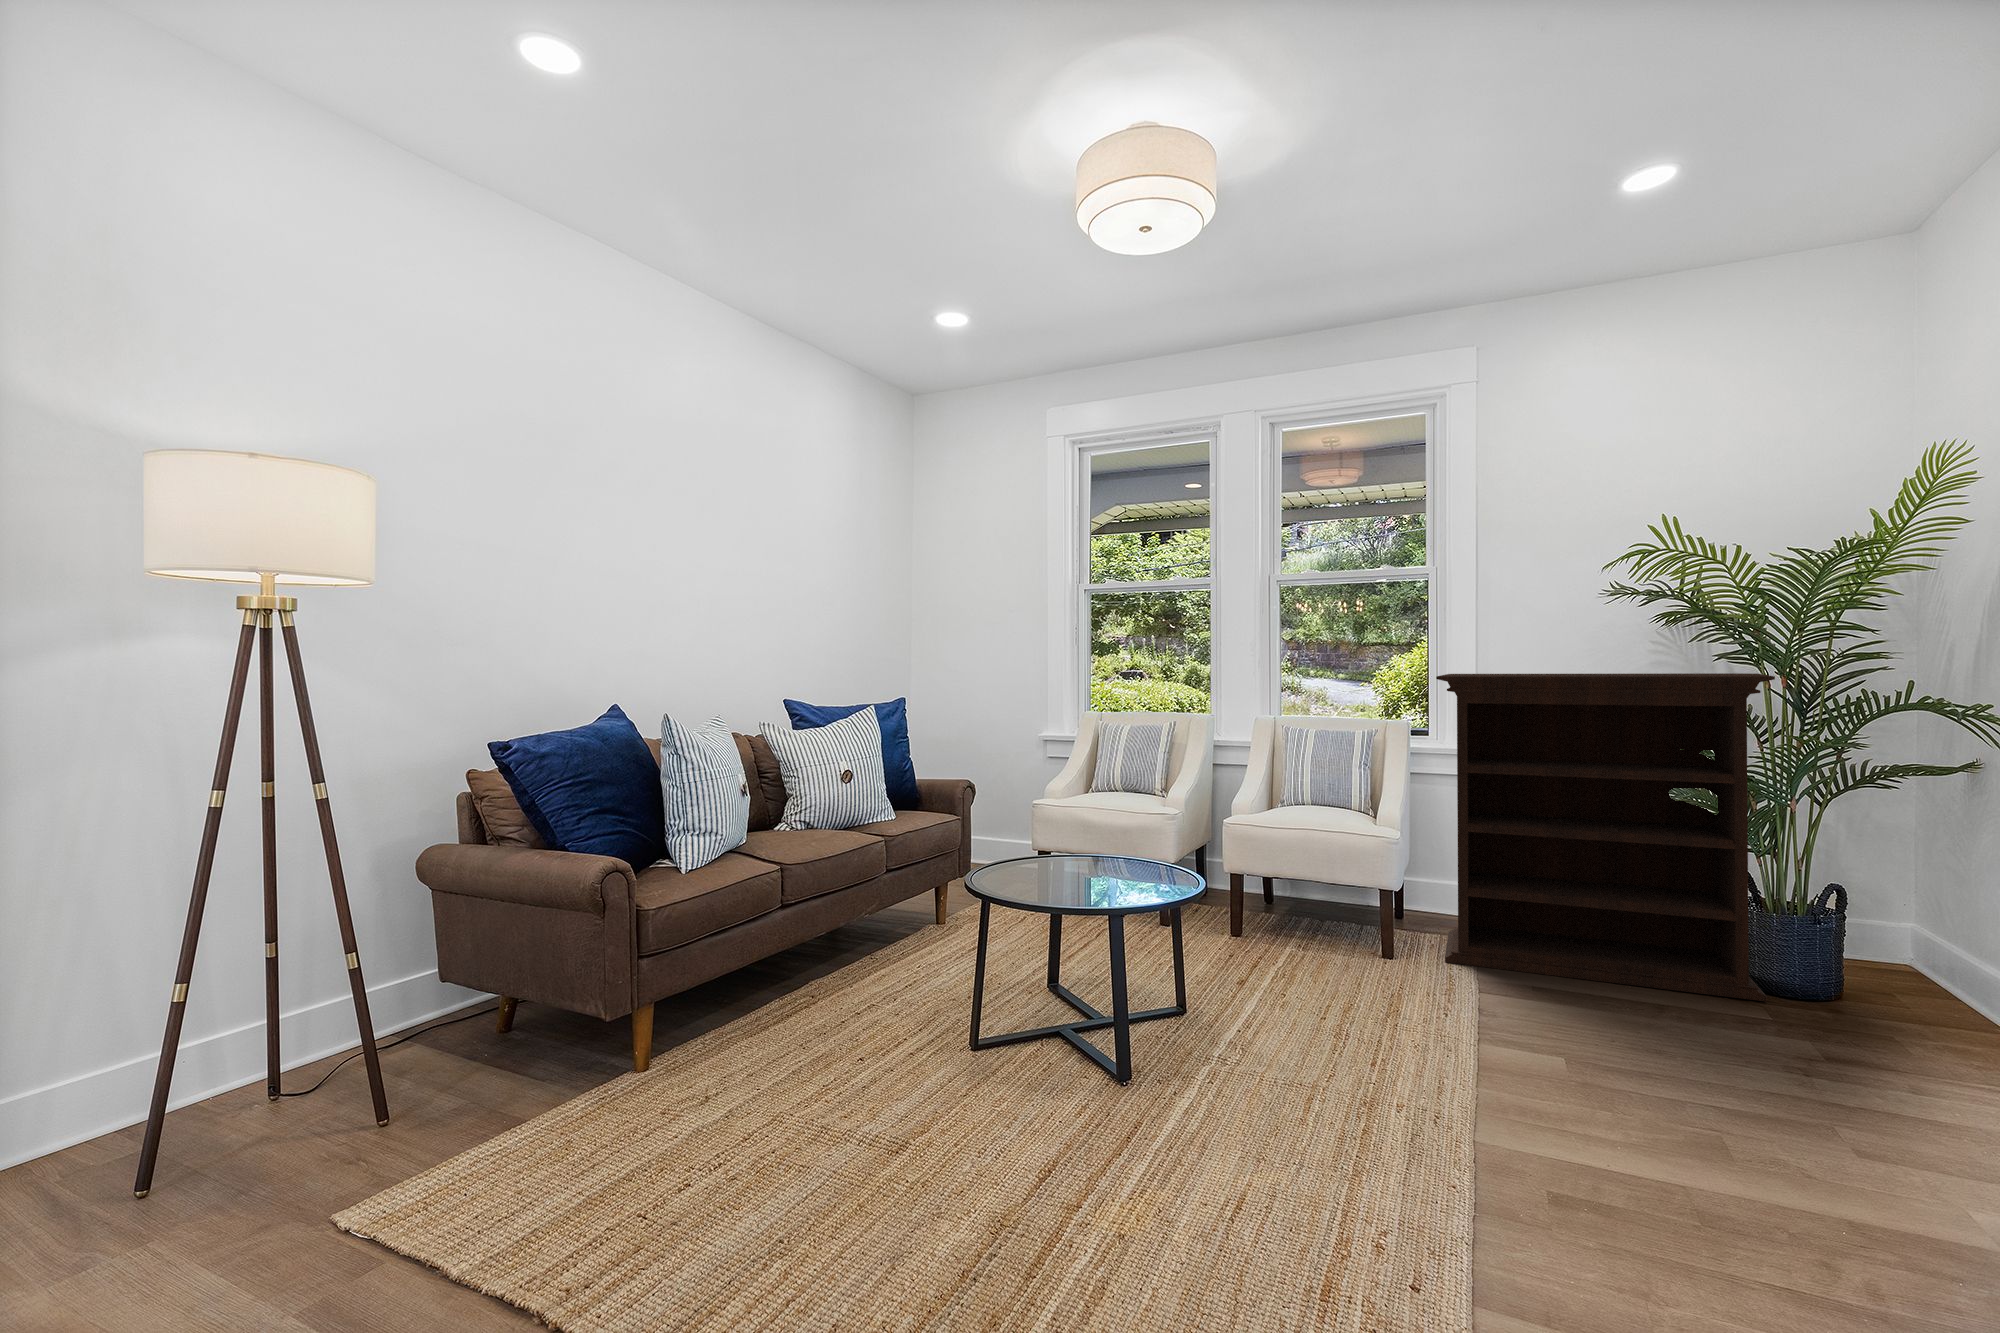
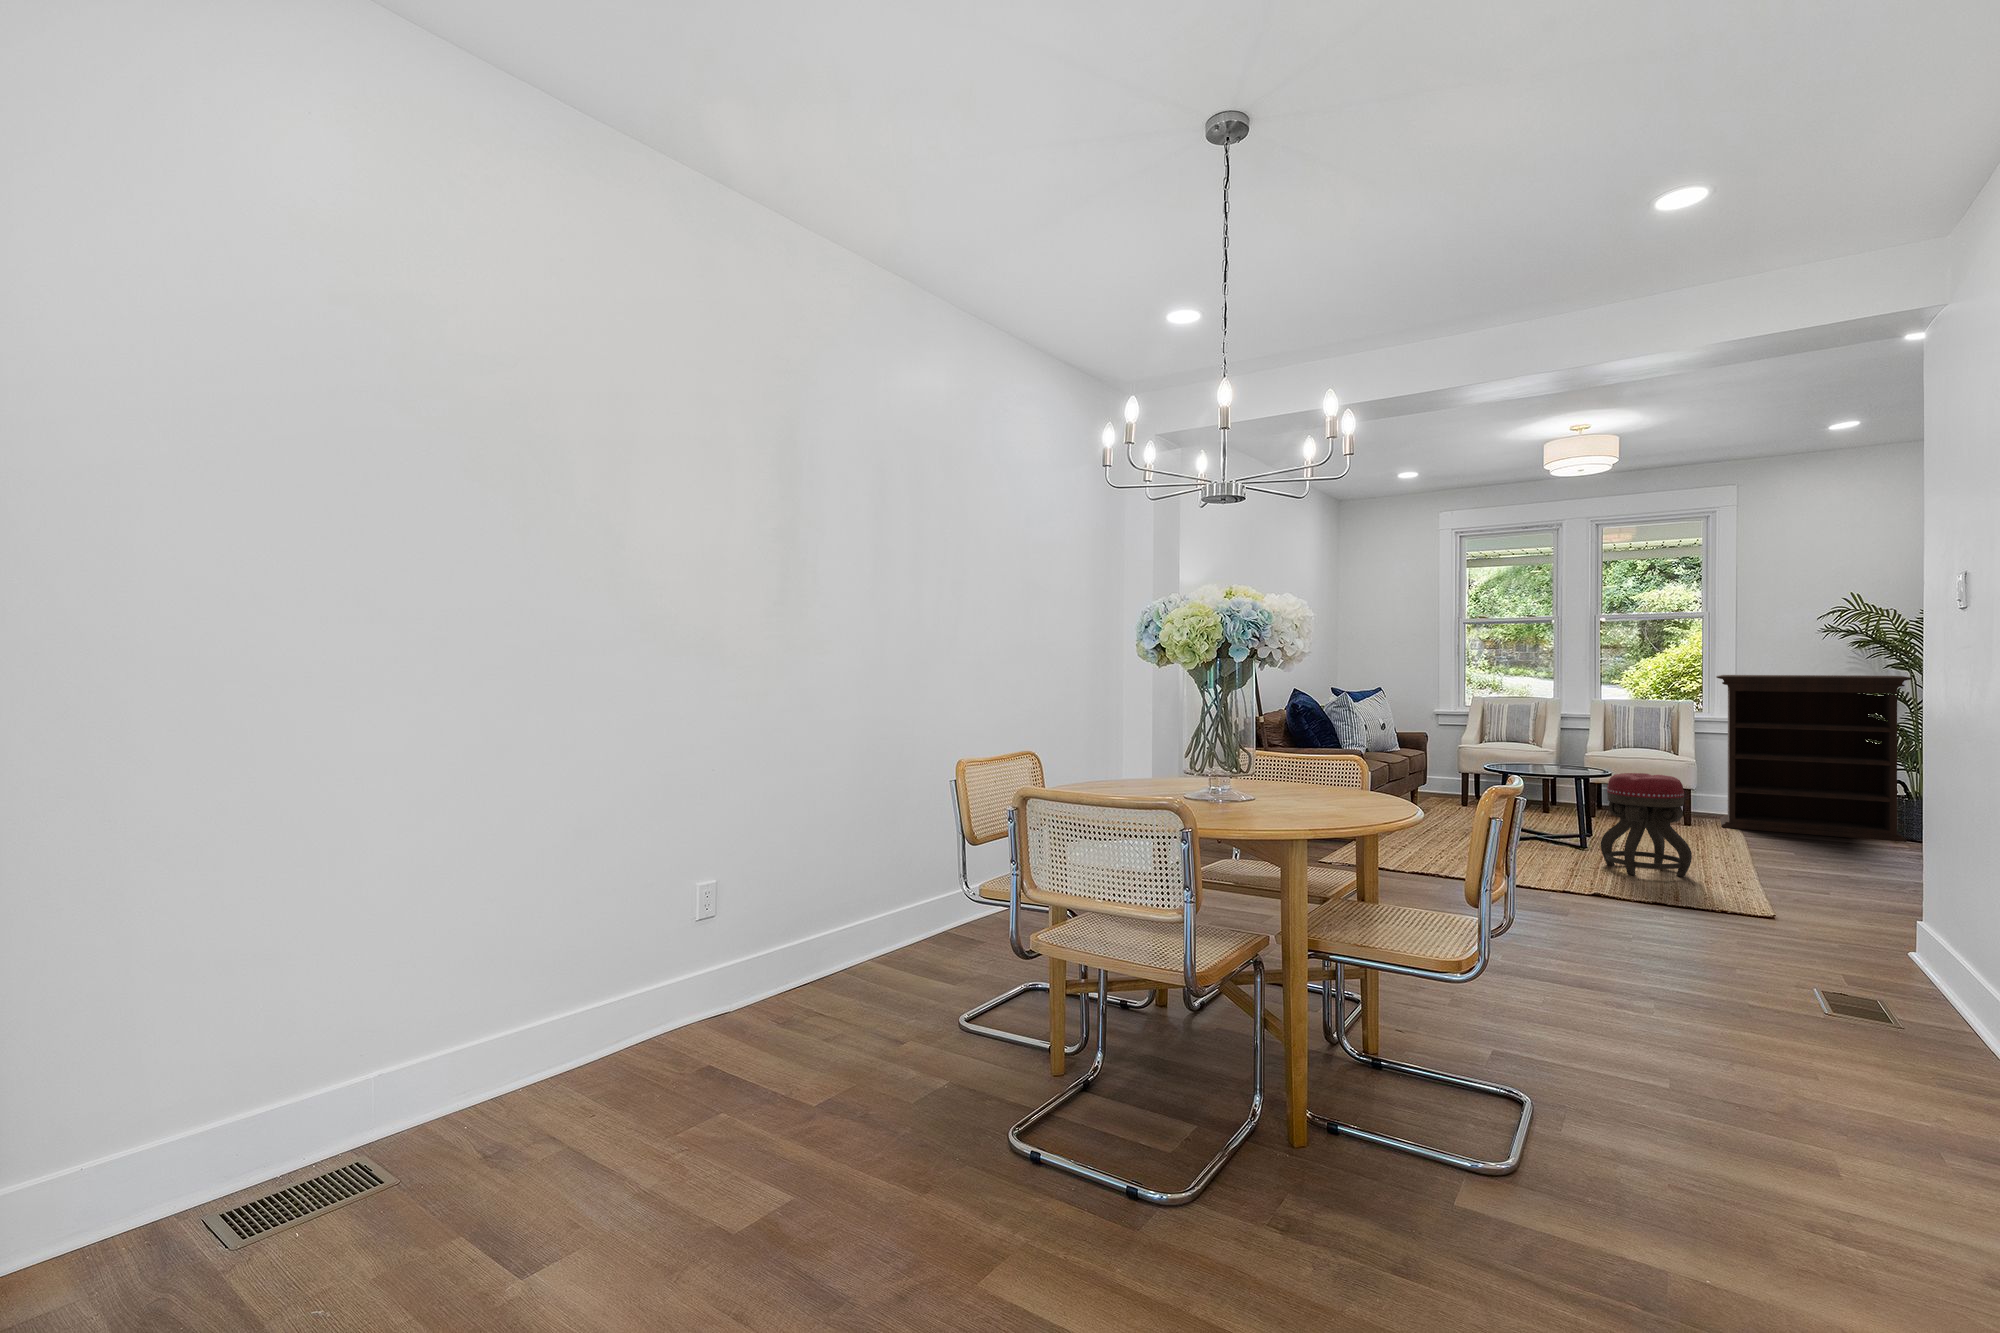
ottoman: none [1120,919,1312,1231] -> present [1601,773,1692,877]

